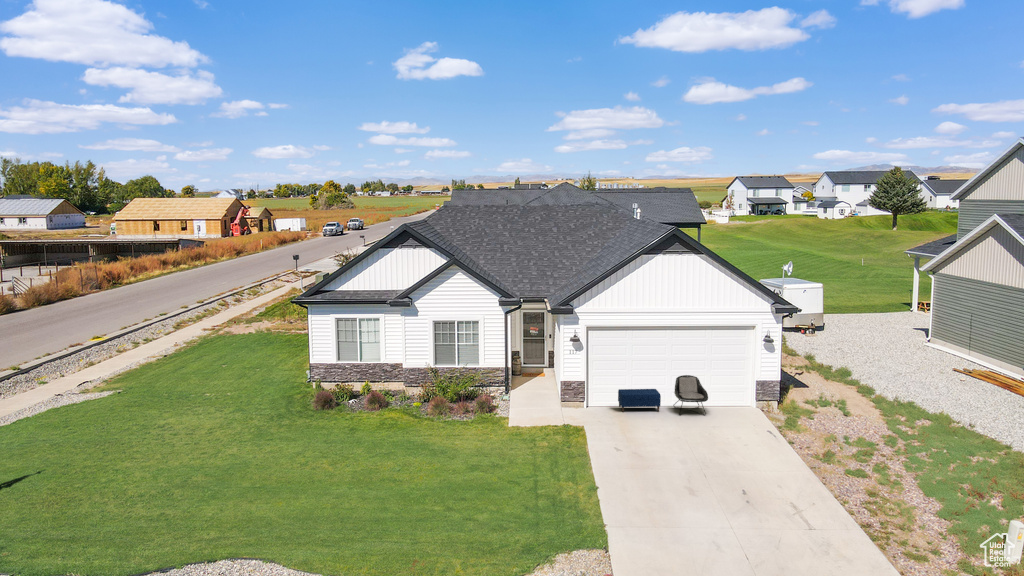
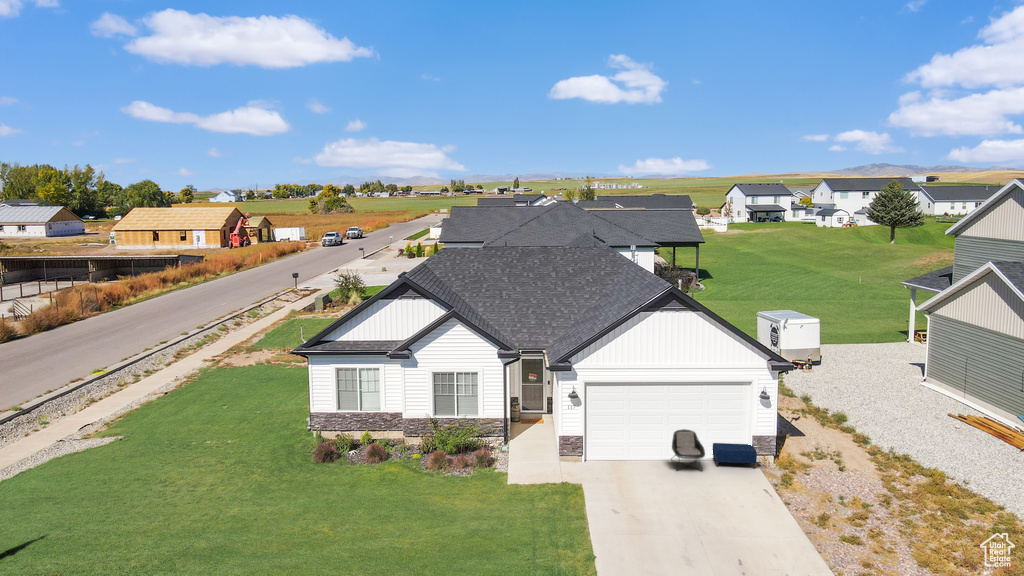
bench: present [618,389,661,412] -> present [713,443,757,468]

